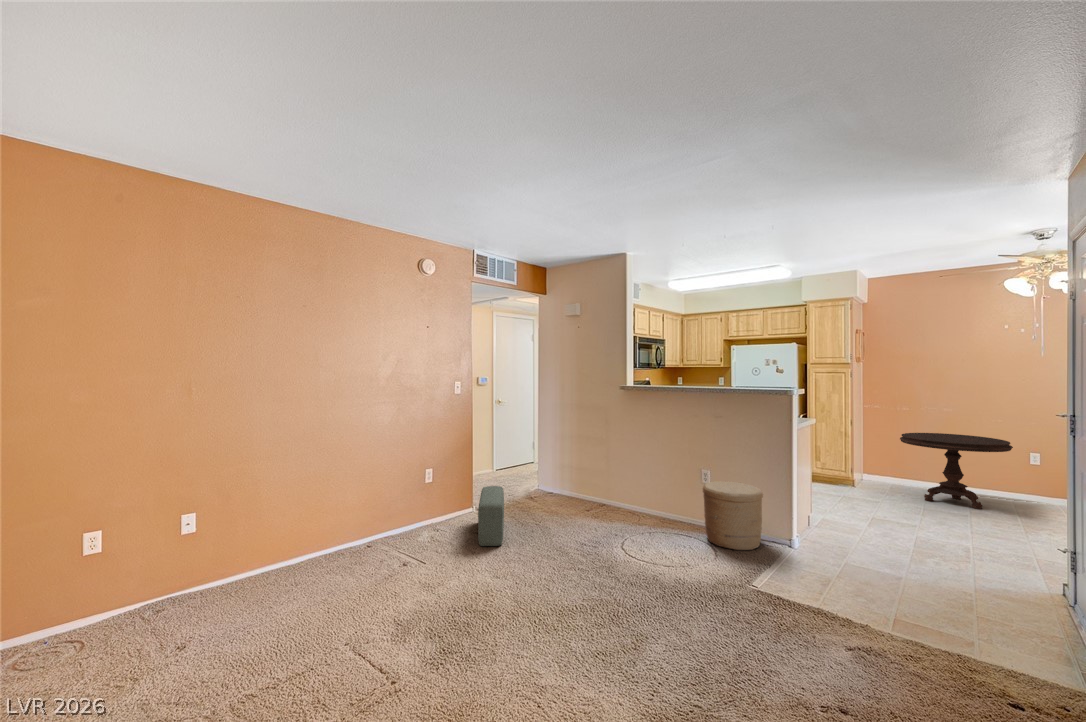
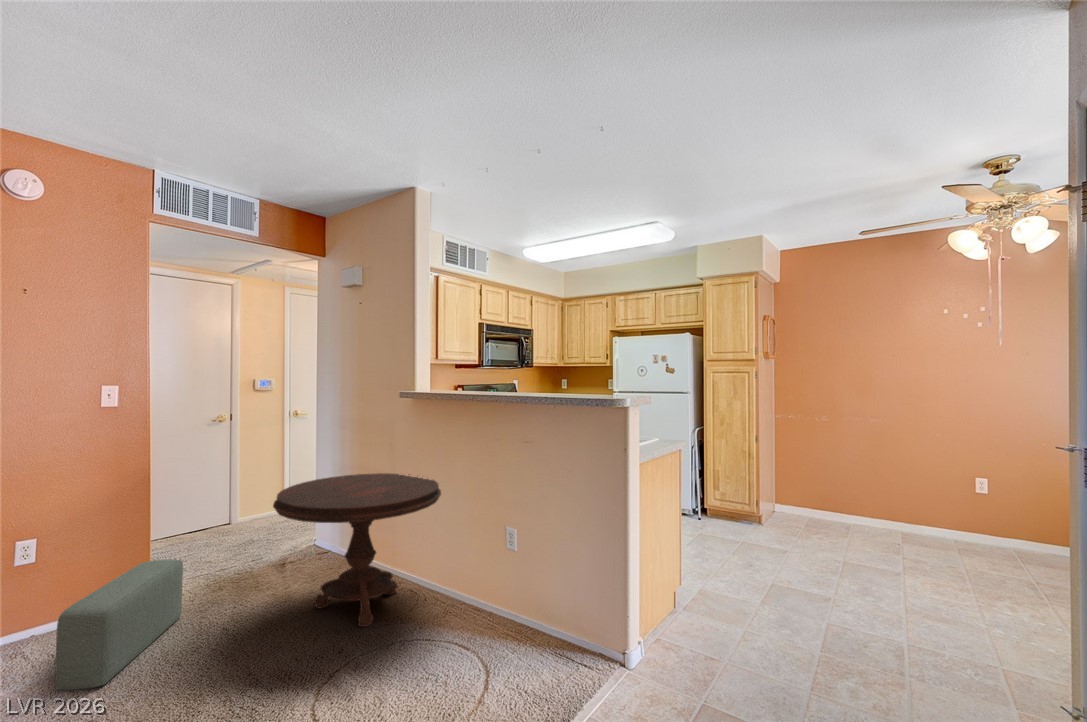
side table: present [900,433,1013,509] -> present [273,473,441,627]
woven basket: present [703,482,763,550] -> none [491,544,585,672]

